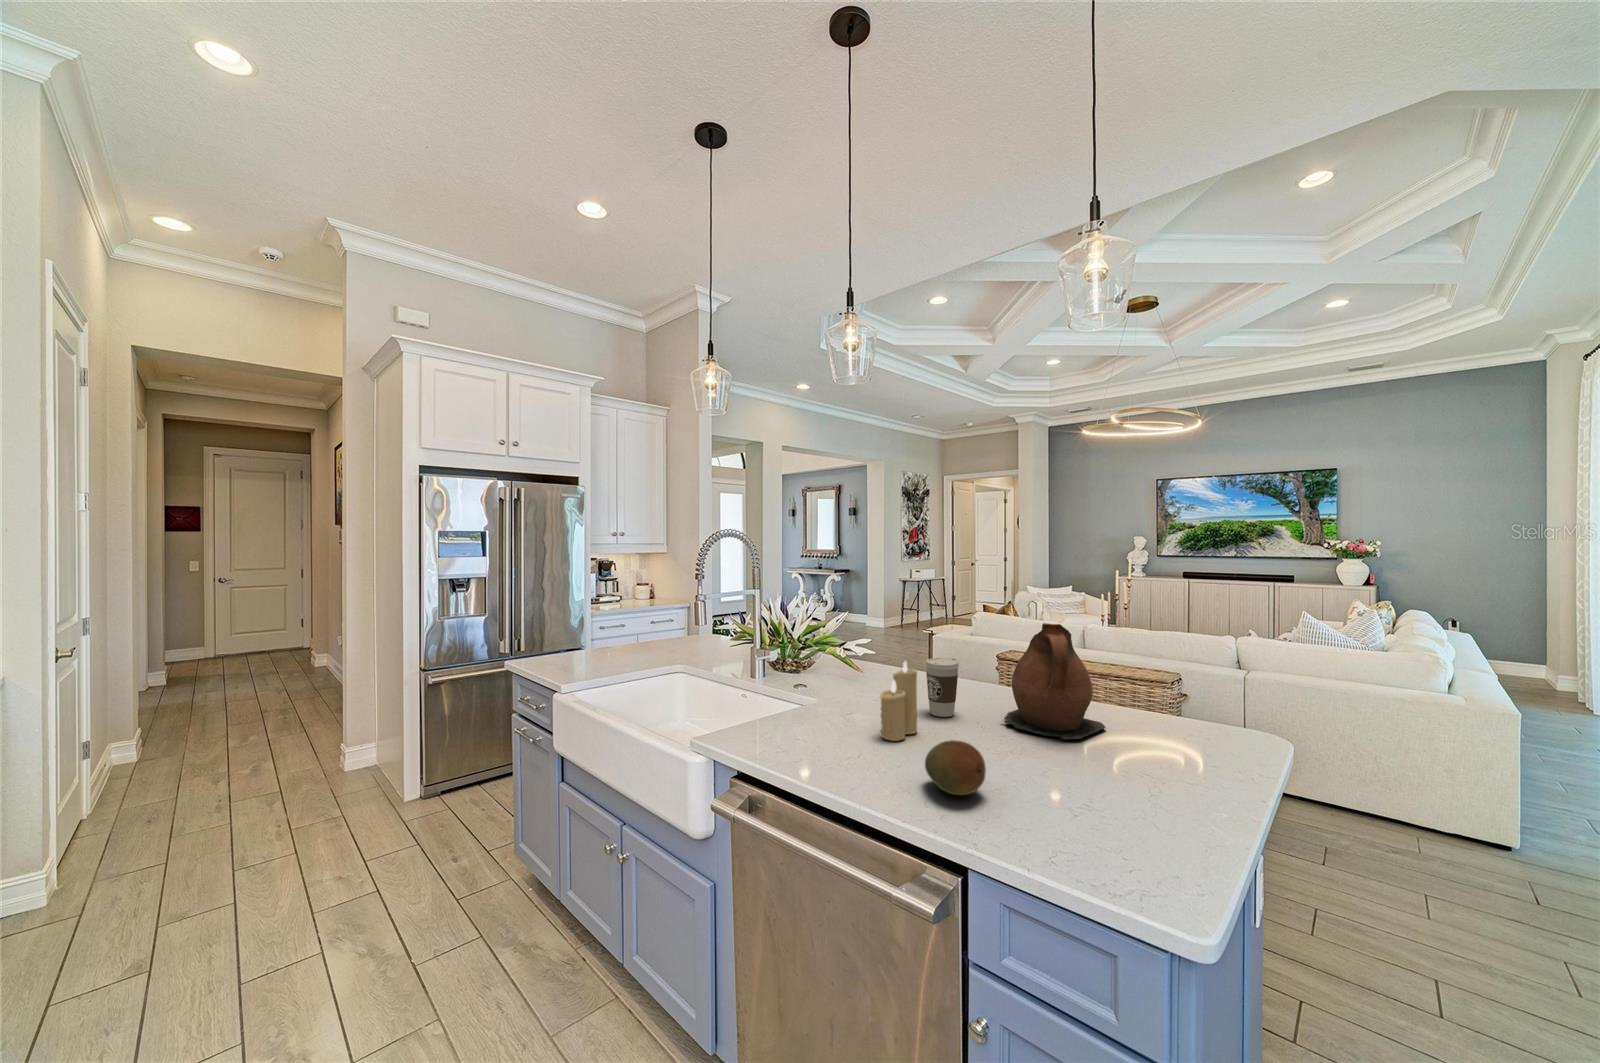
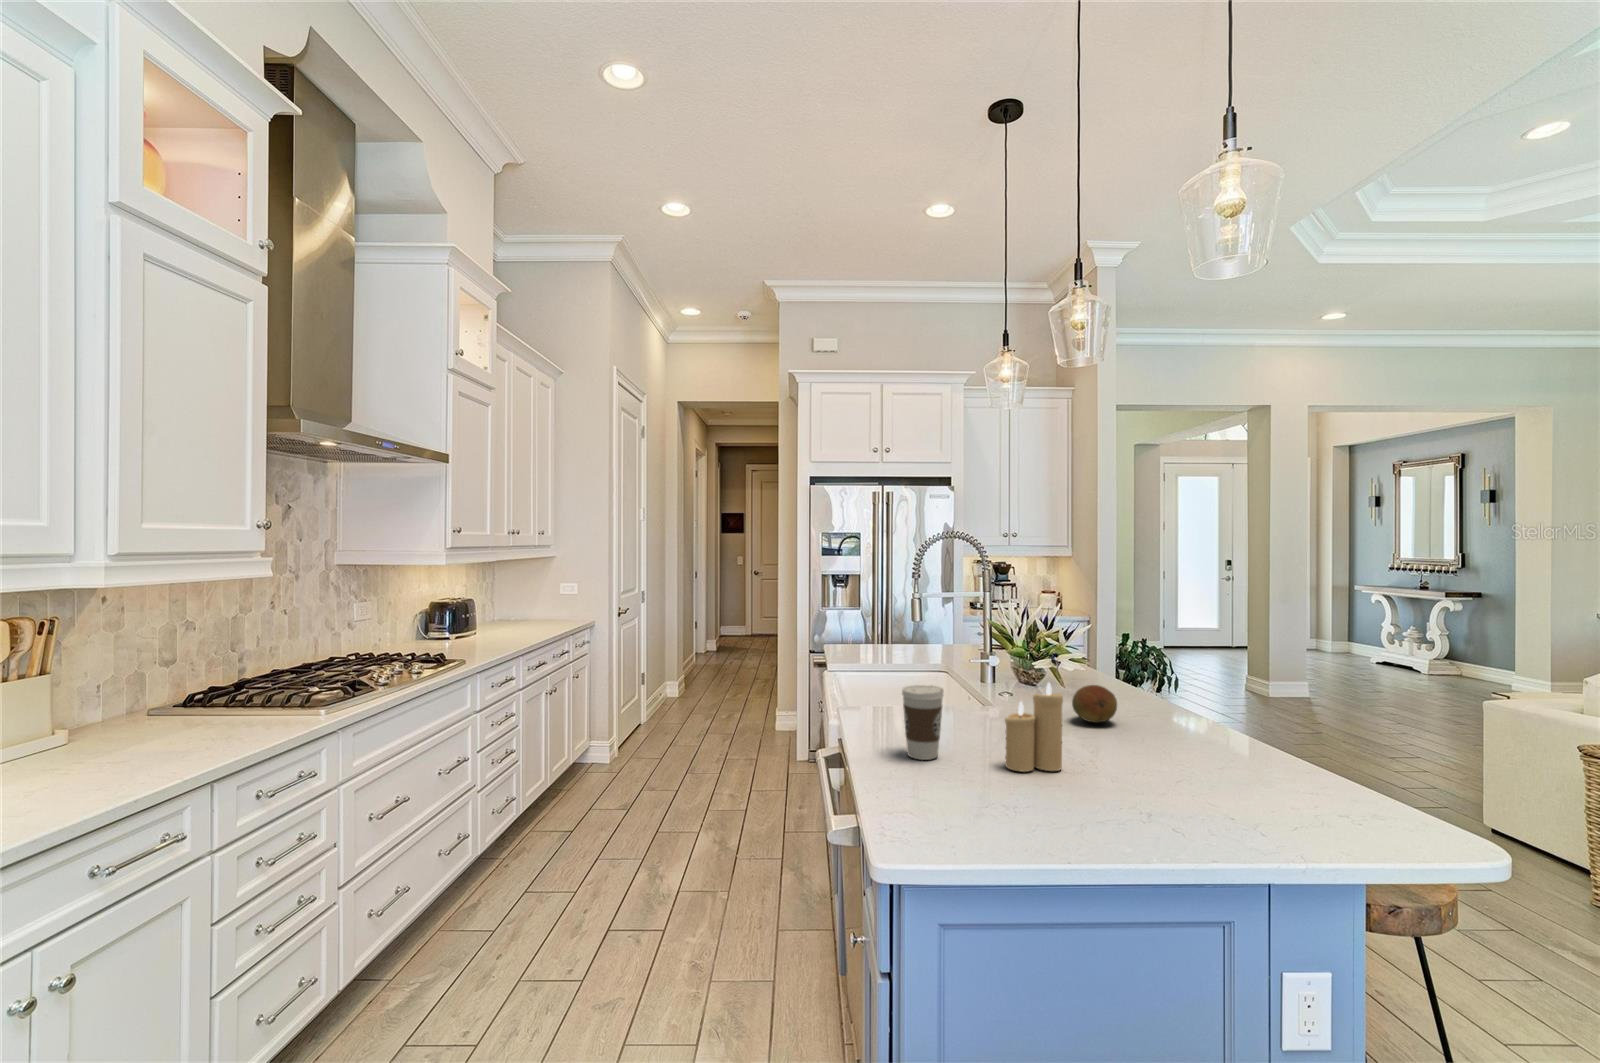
ceramic pitcher: present [1004,623,1105,740] -> none [1191,657,1374,843]
coffee cup: present [925,658,959,717] -> present [902,685,944,760]
fruit: present [925,740,986,795] -> present [1072,685,1117,723]

